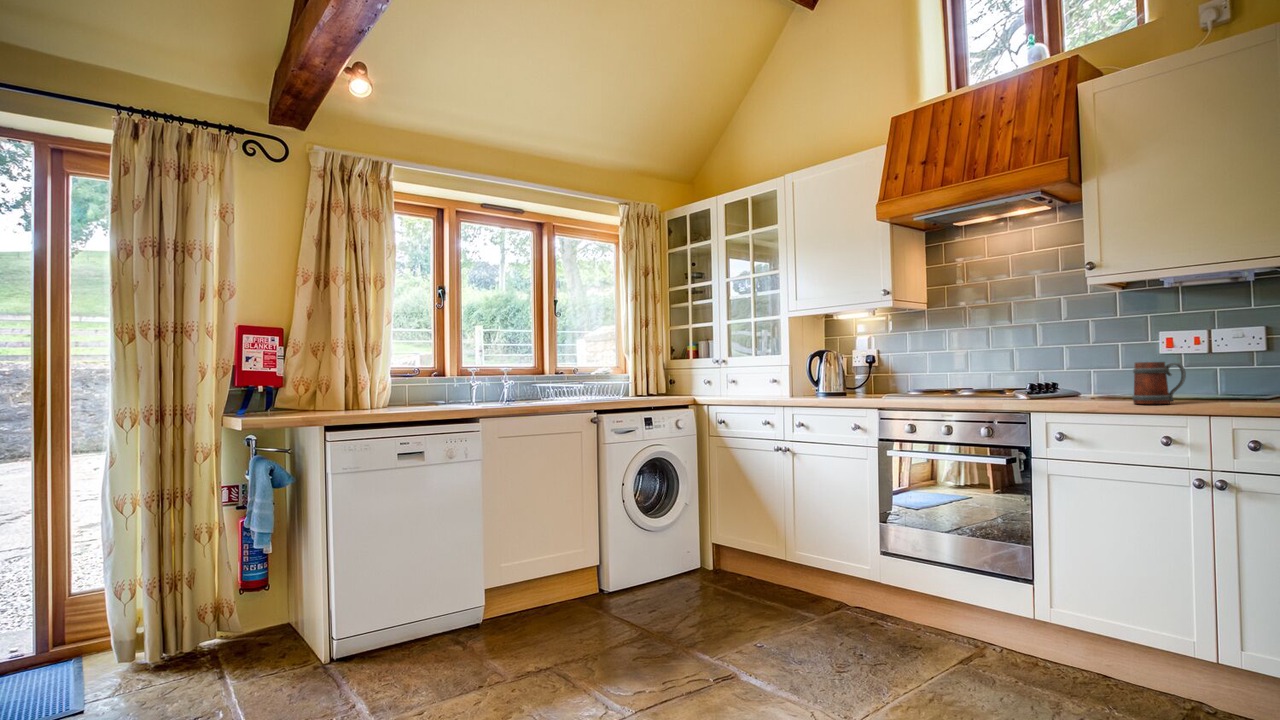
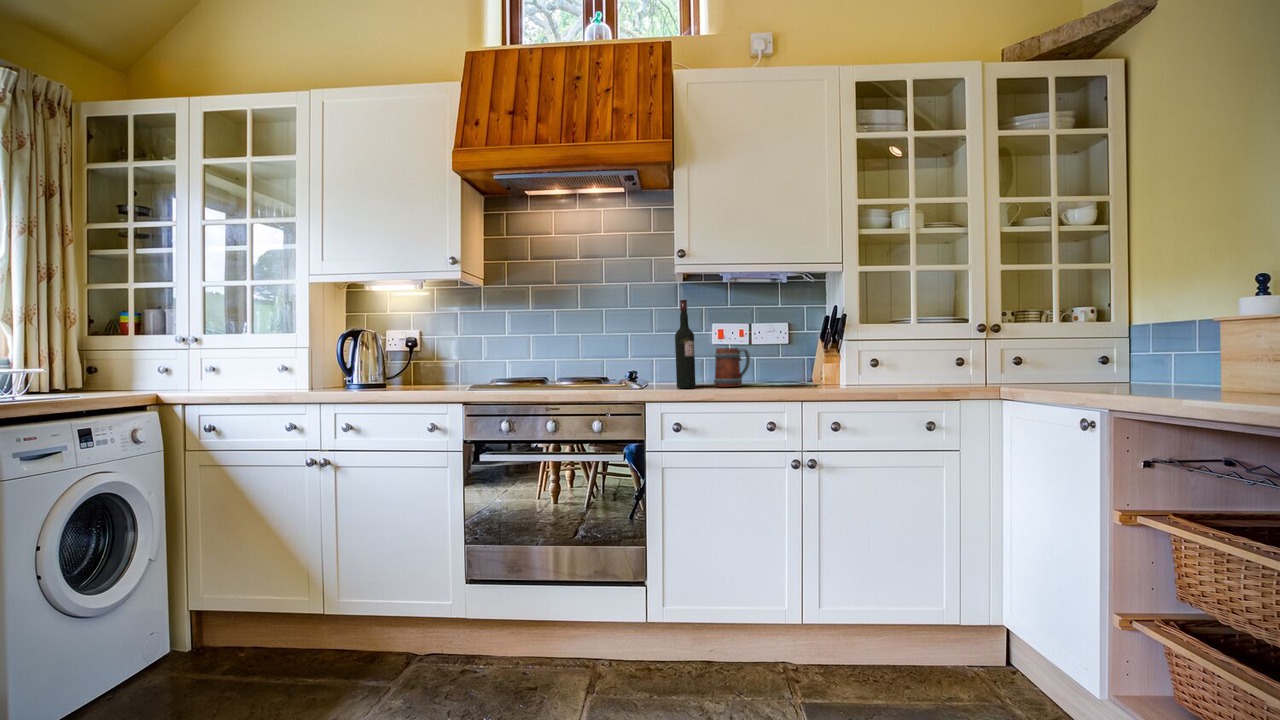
wine bottle: none [1079,314,1105,404] -> present [675,300,696,388]

